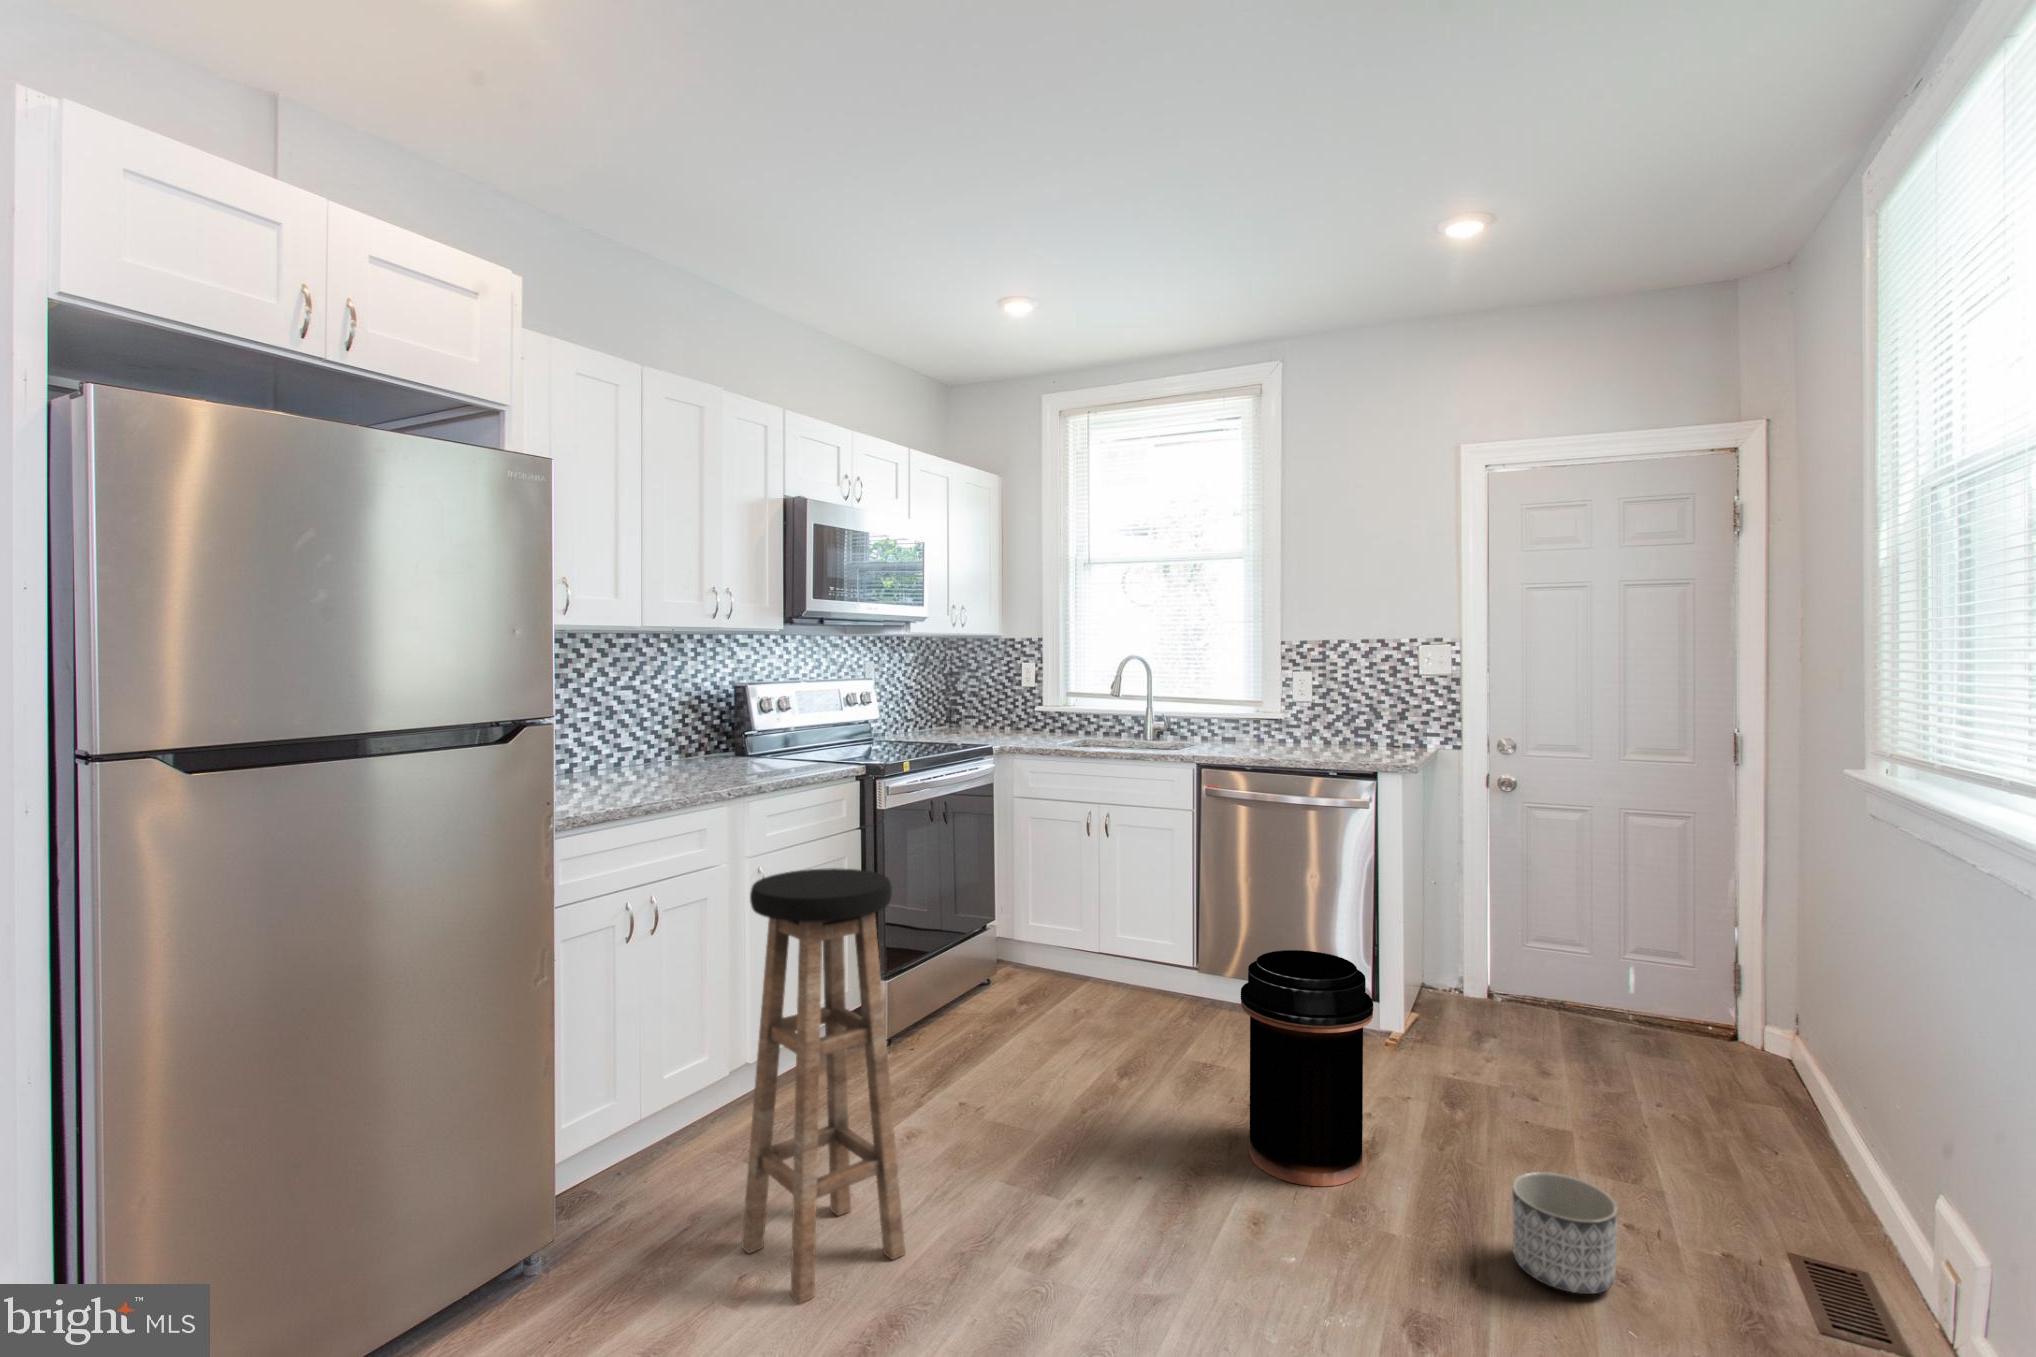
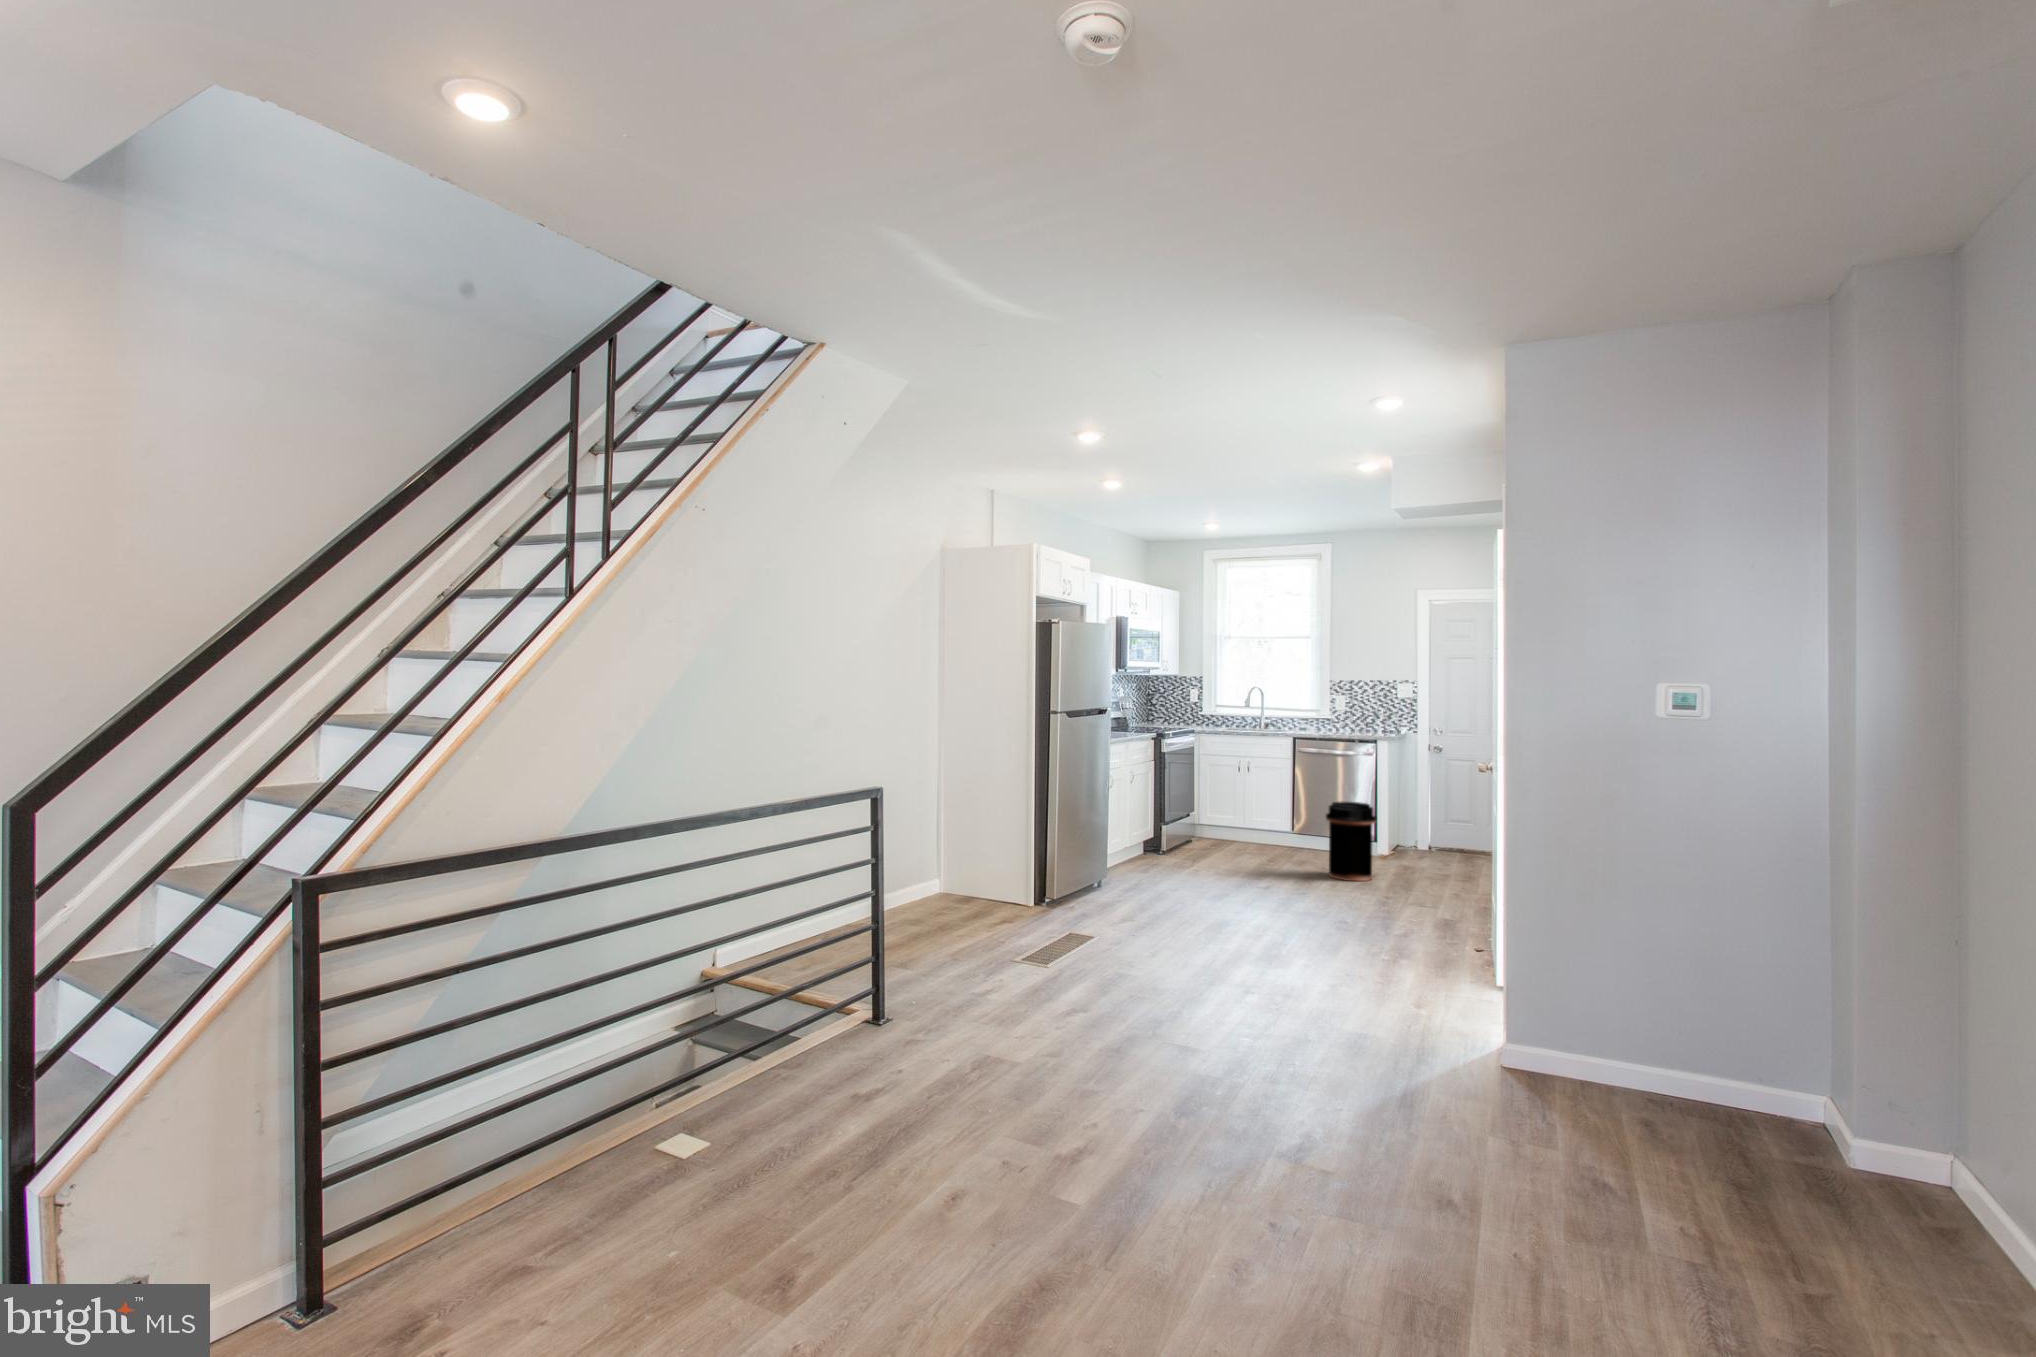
bar stool: present [742,868,905,1304] -> none [1162,760,1218,893]
planter: present [1512,1172,1618,1294] -> none [1423,864,1456,895]

